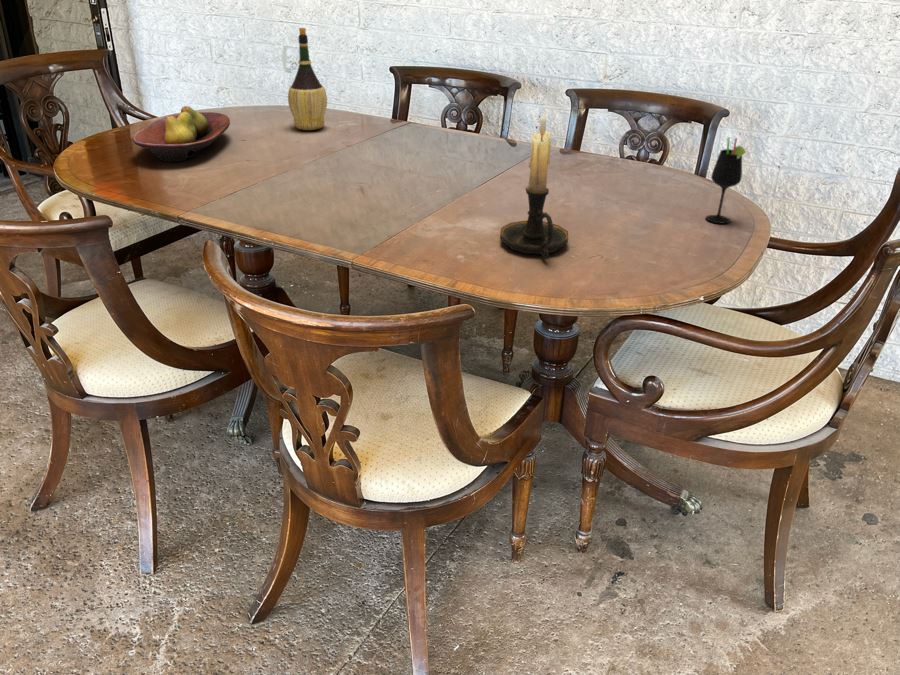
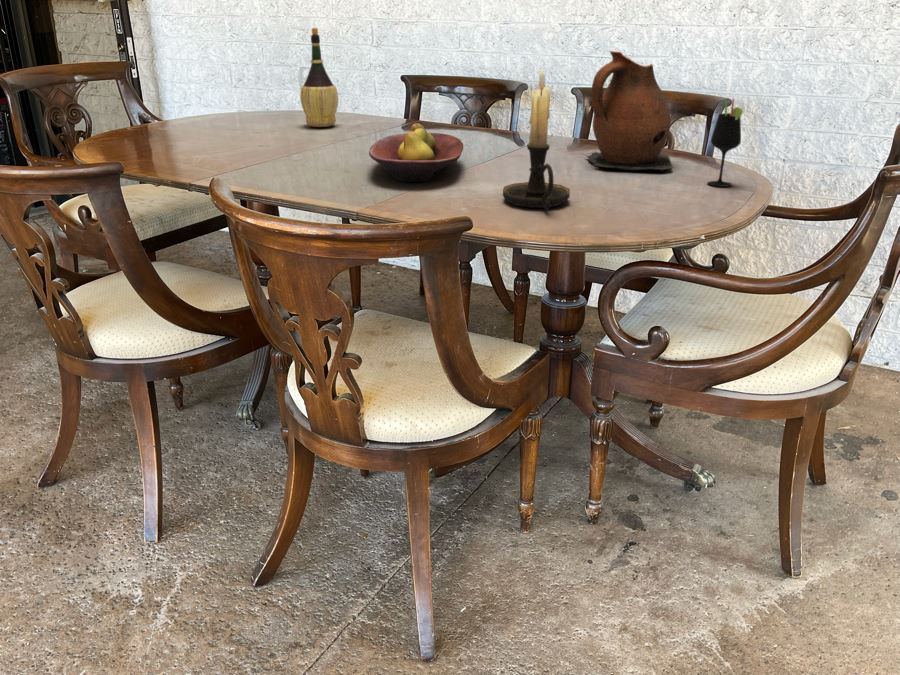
ceramic pitcher: none [581,76,670,202] -> present [587,51,673,171]
fruit bowl: present [132,106,230,162] -> present [369,123,463,182]

